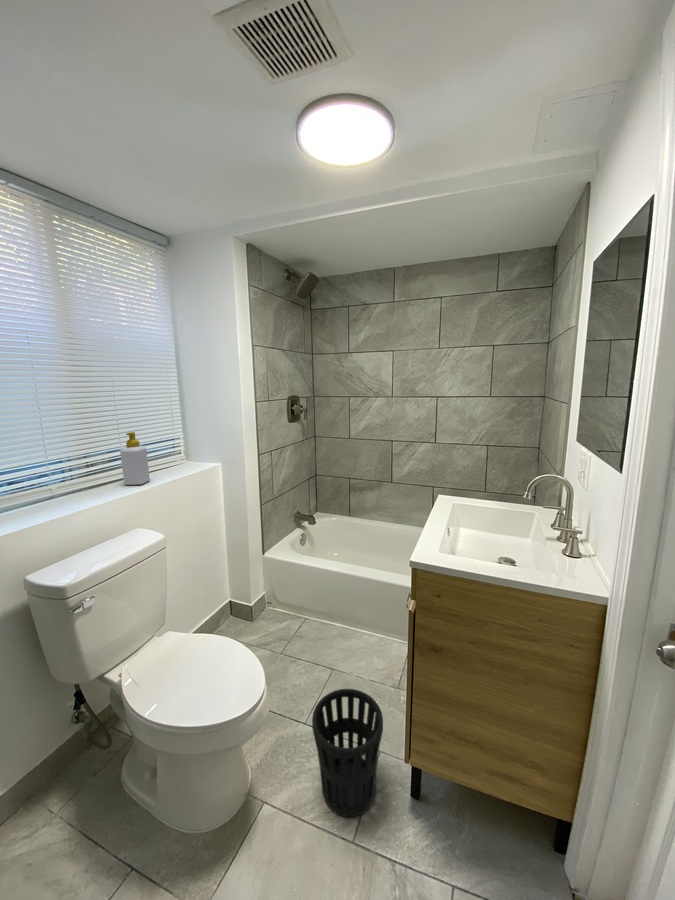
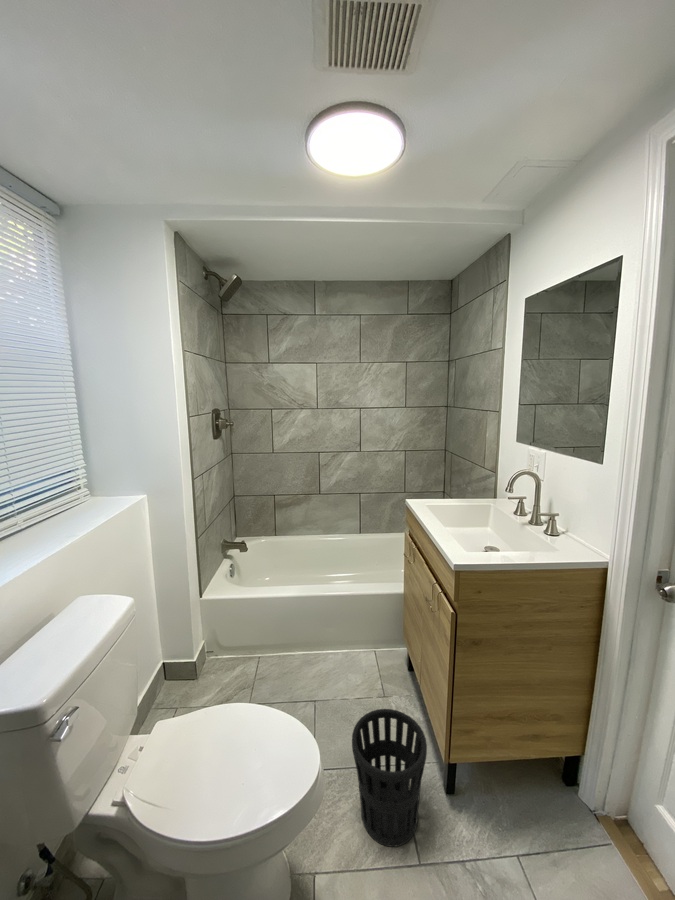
soap bottle: present [120,432,150,485] -> none [23,461,66,536]

